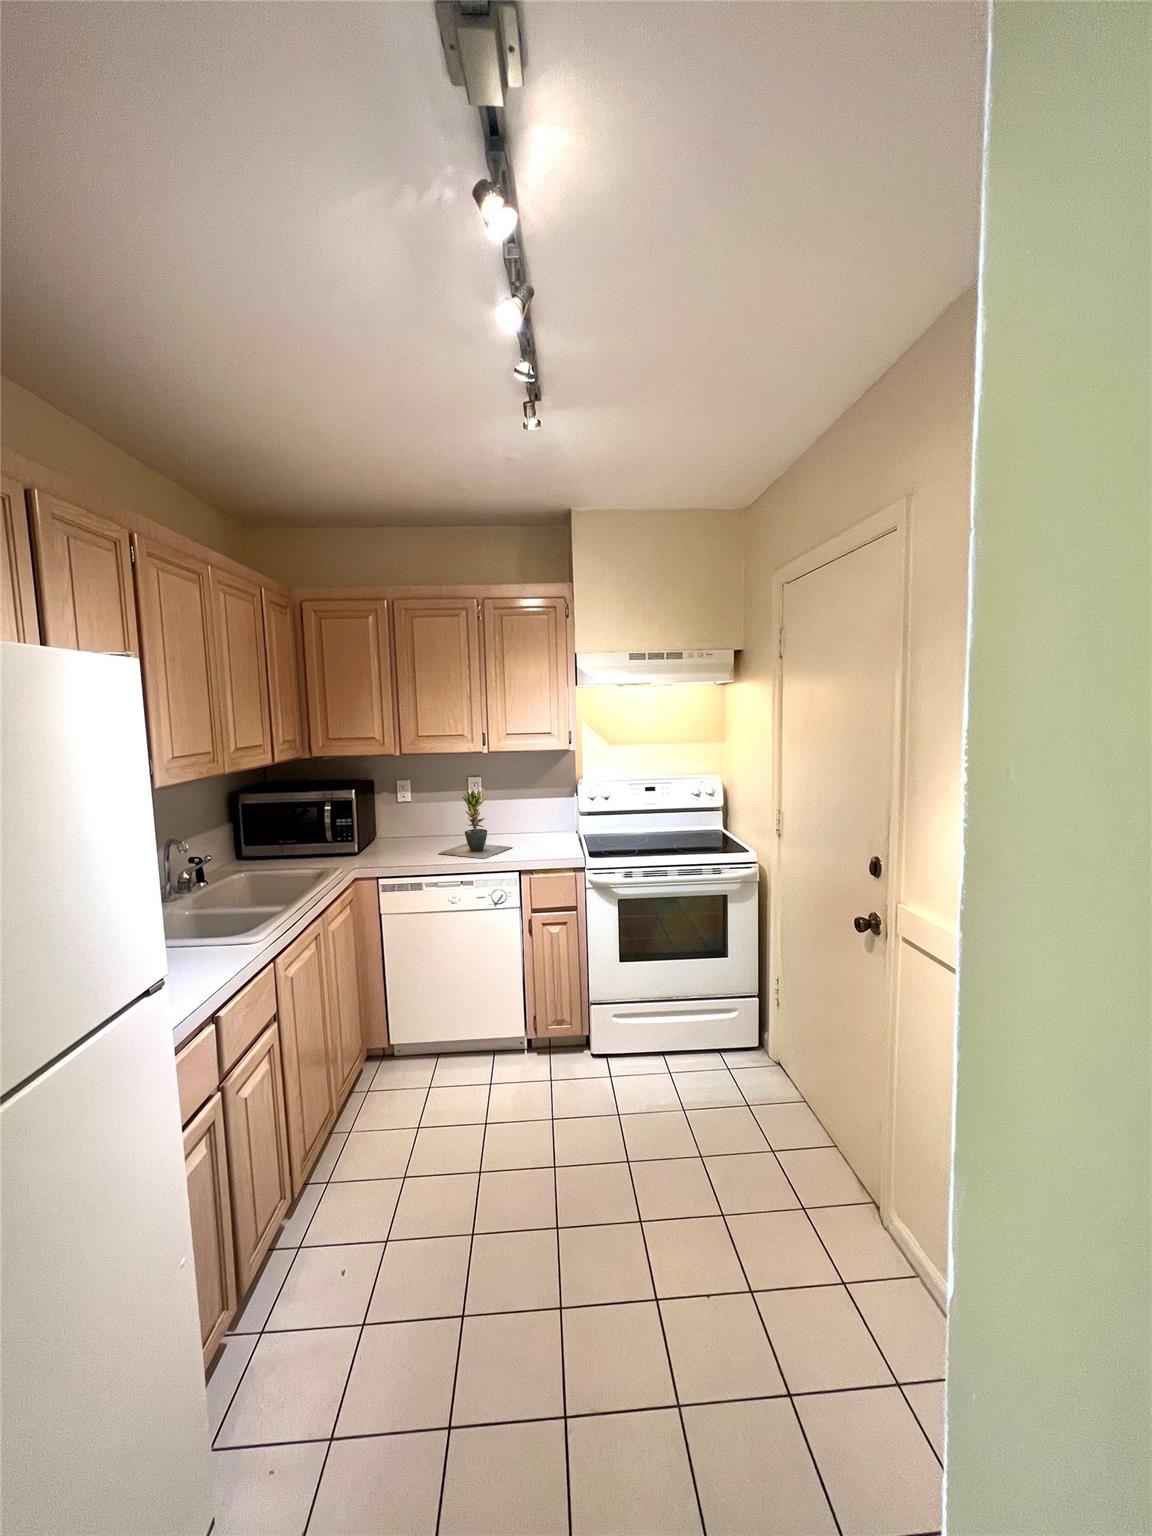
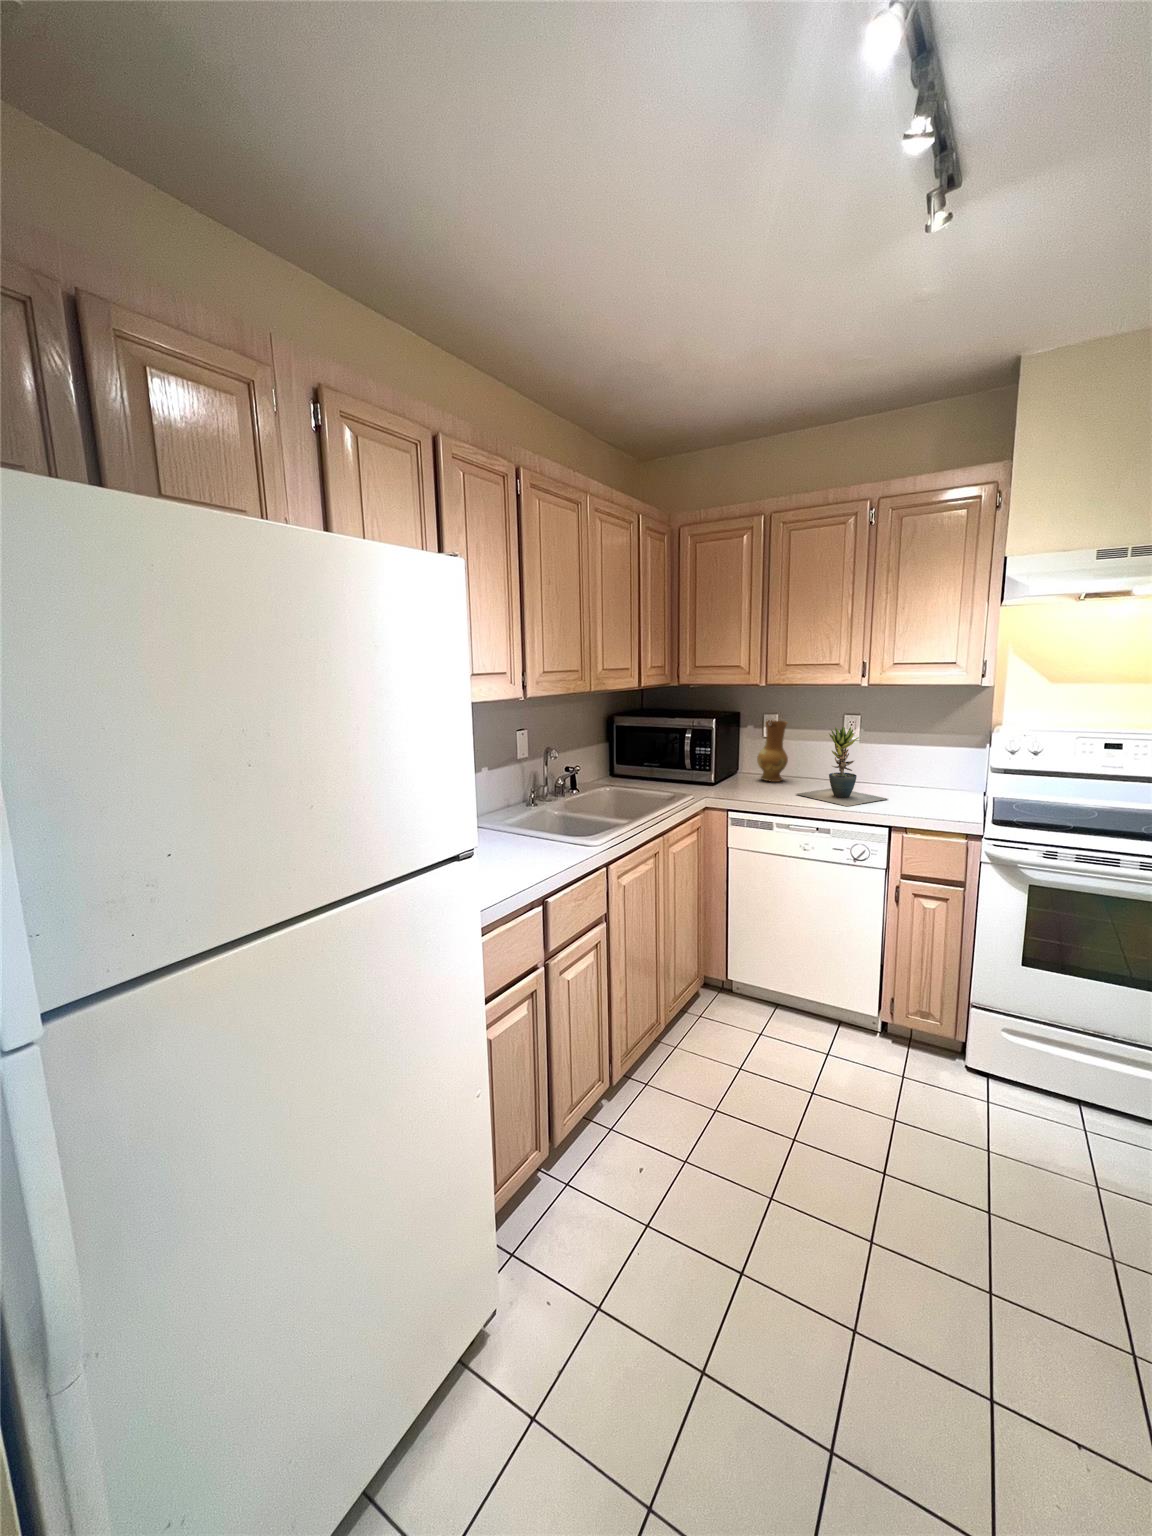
ceramic jug: none [395,786,424,844] -> present [757,720,788,782]

